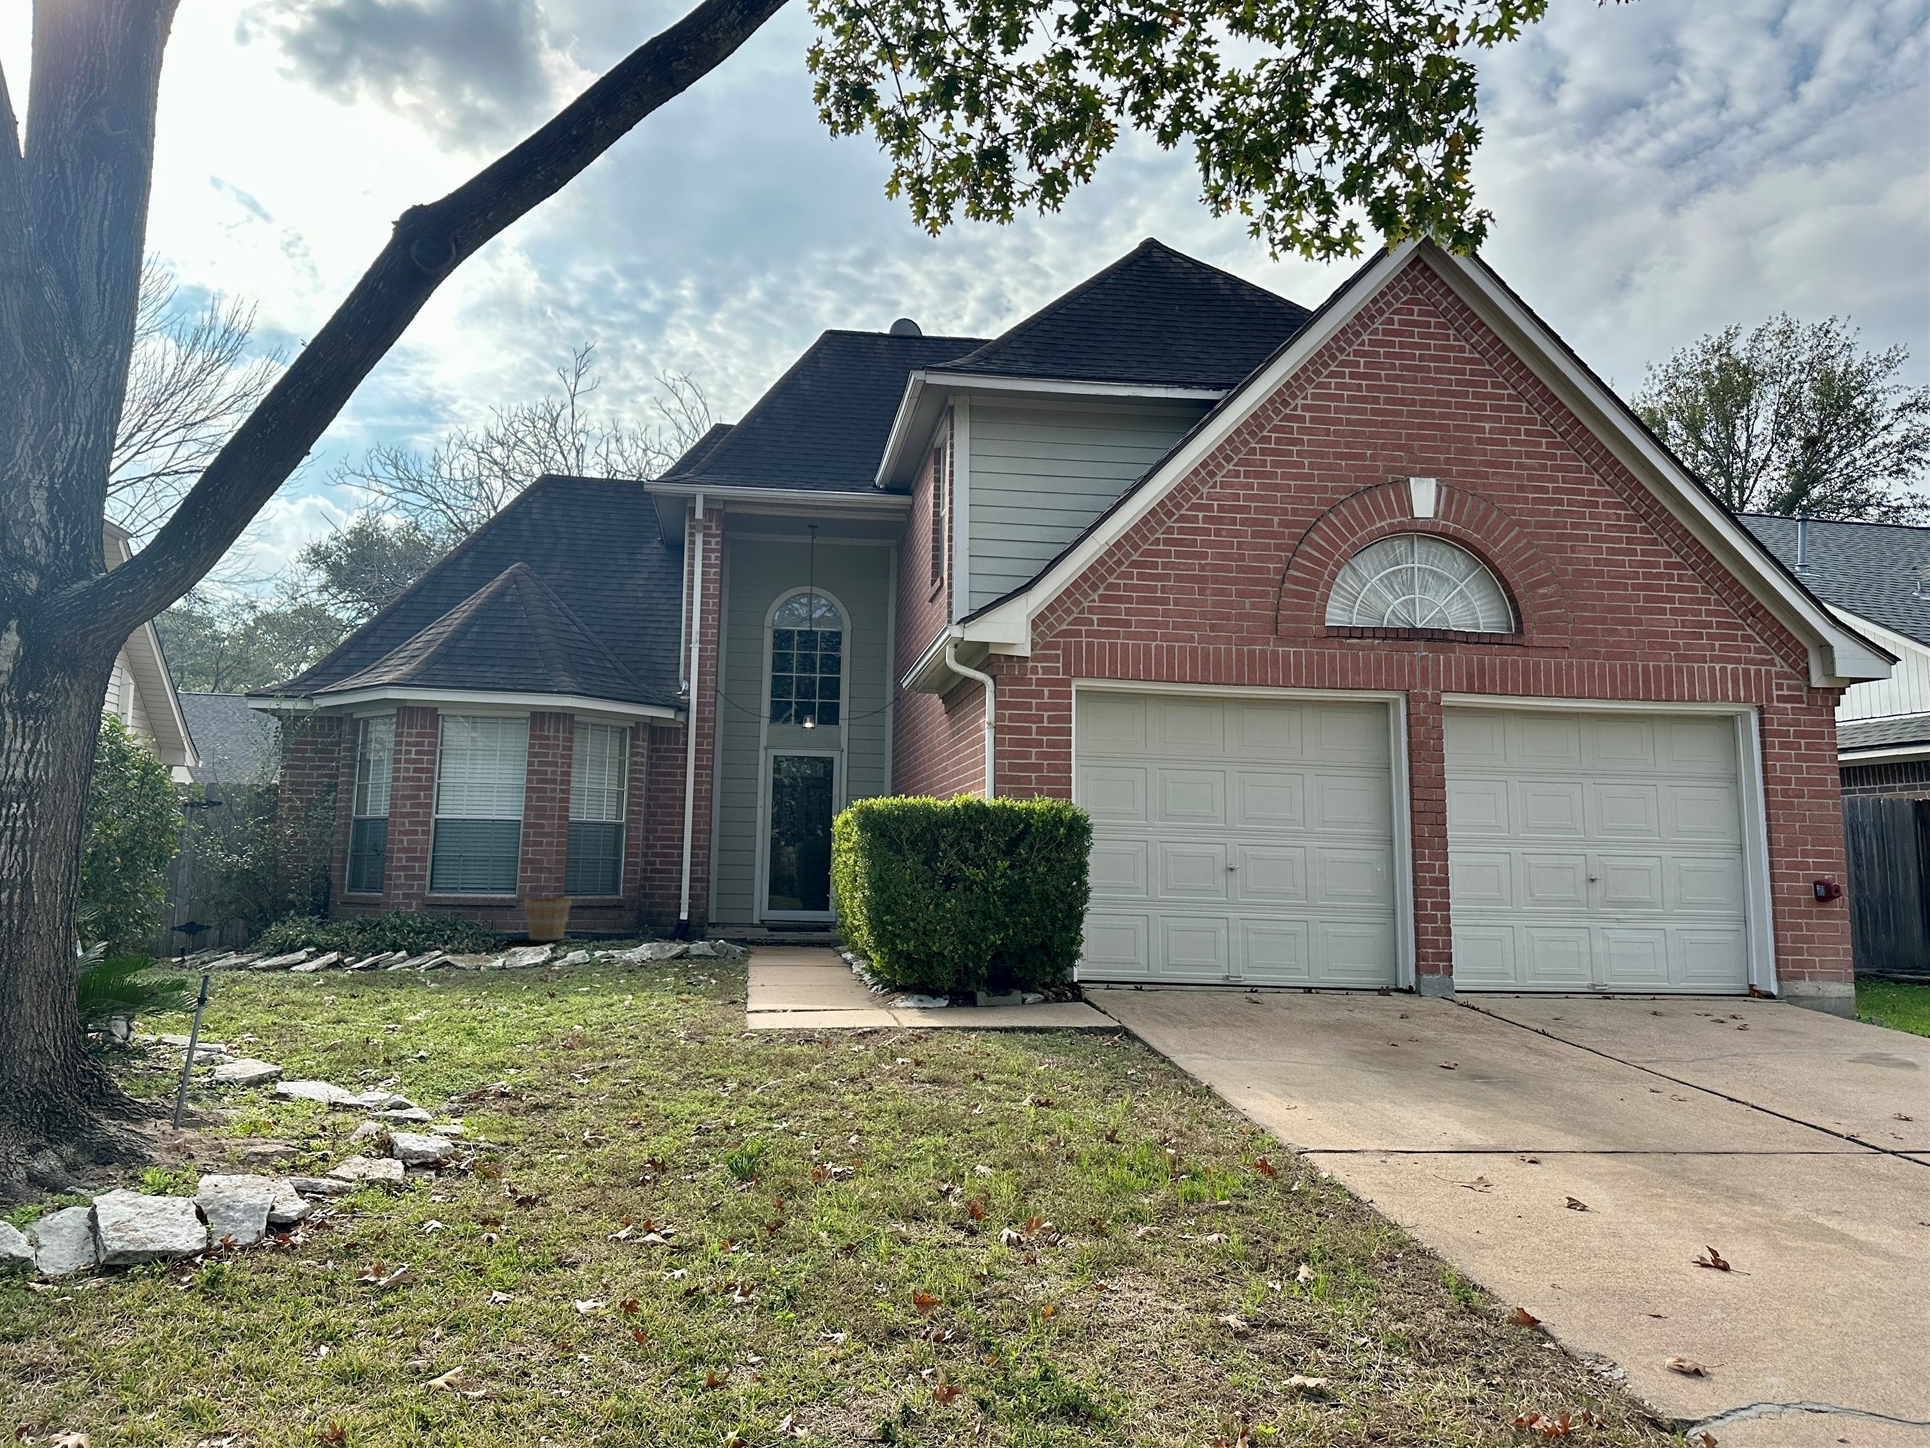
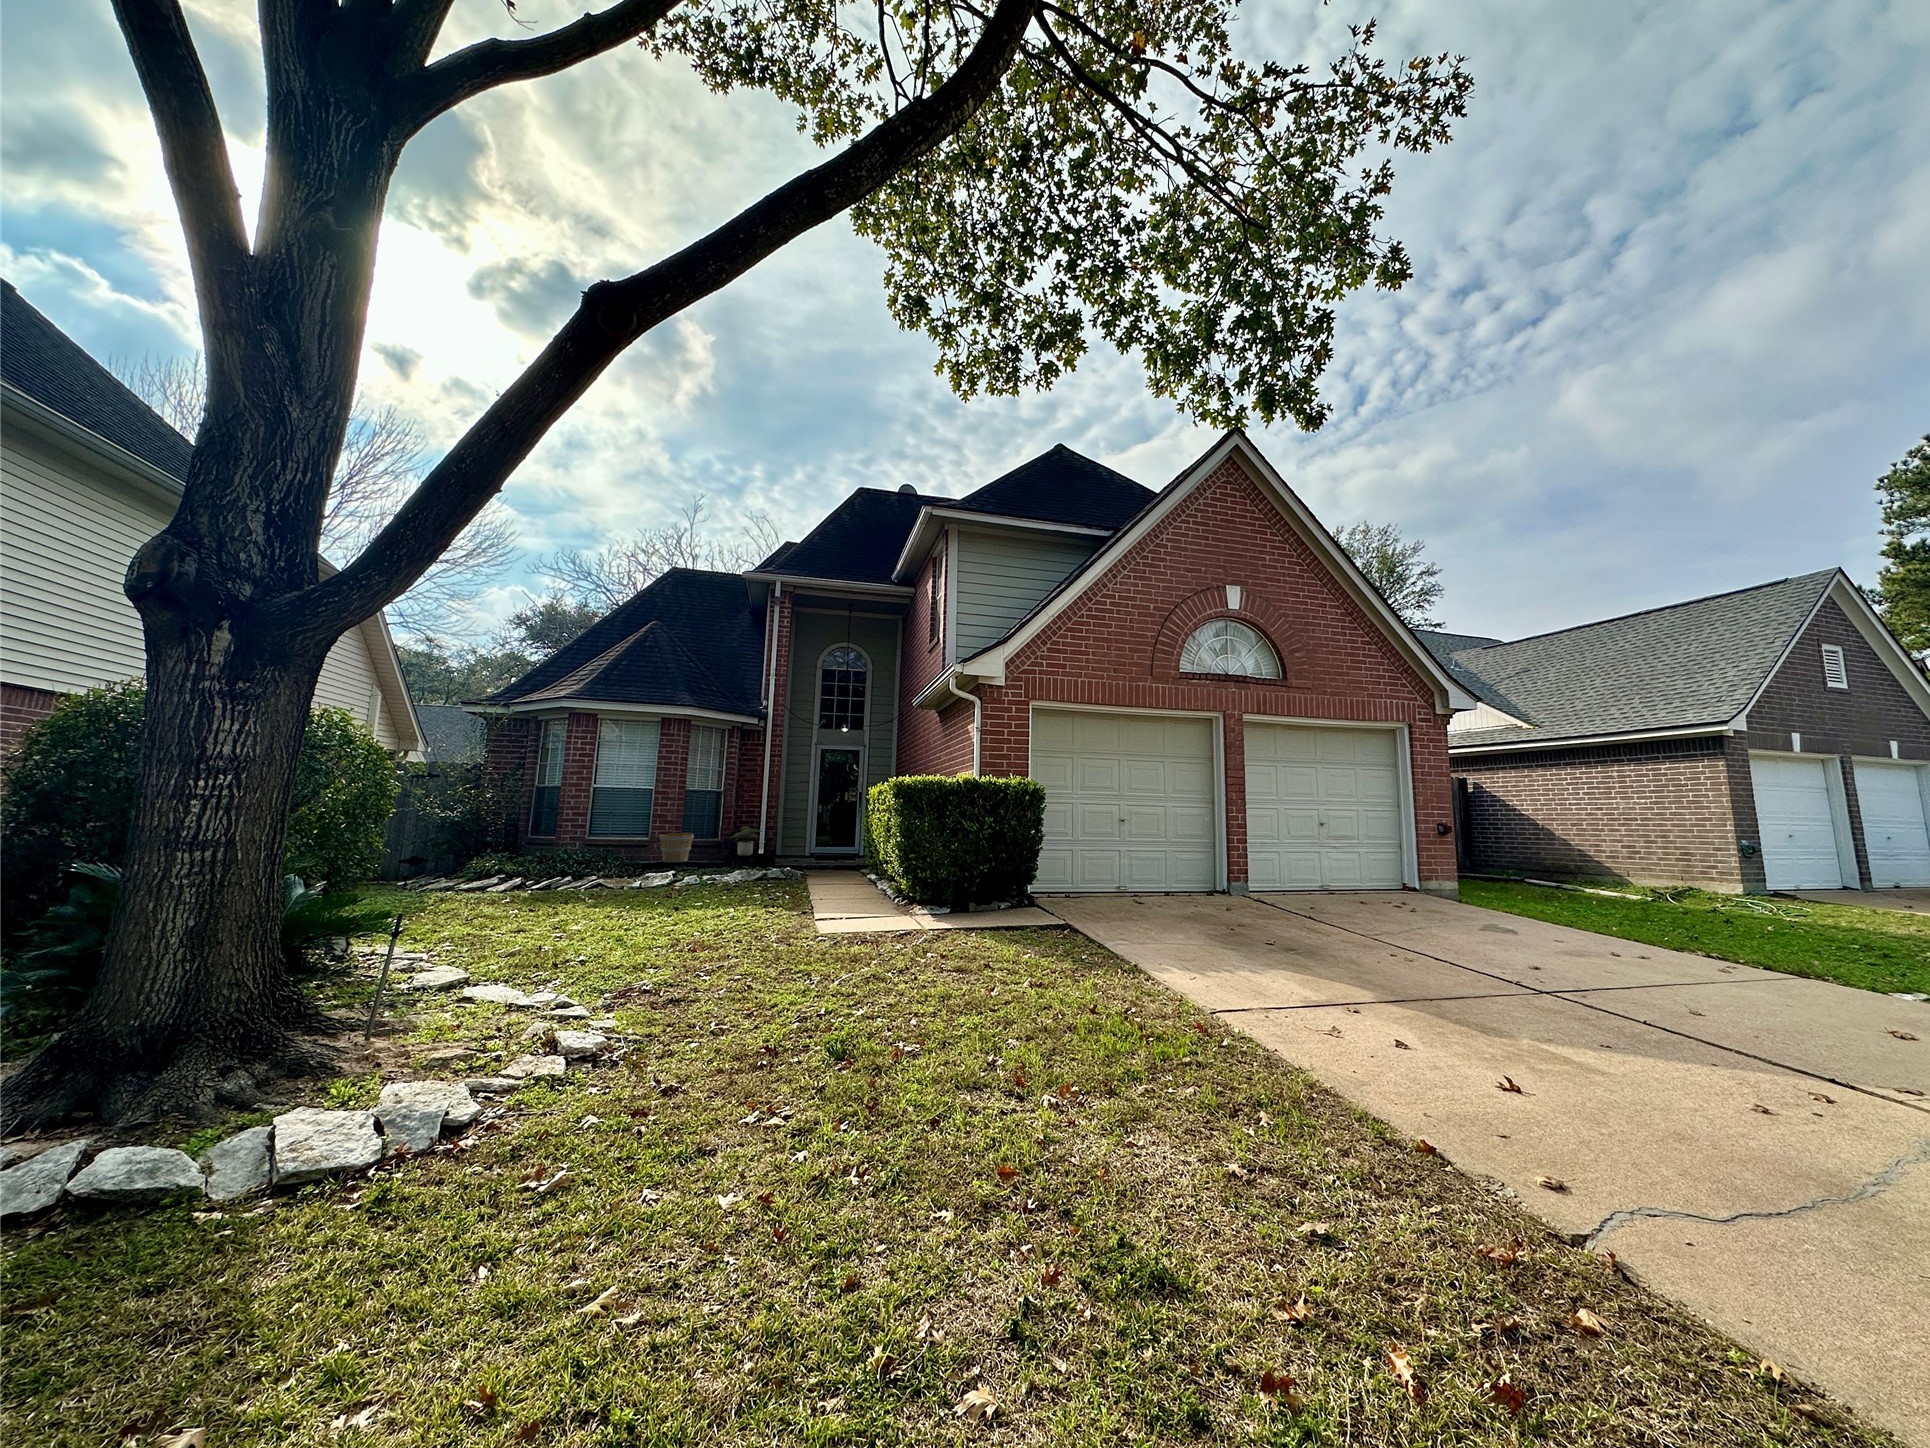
potted plant: none [622,889,670,932] -> present [730,827,762,856]

